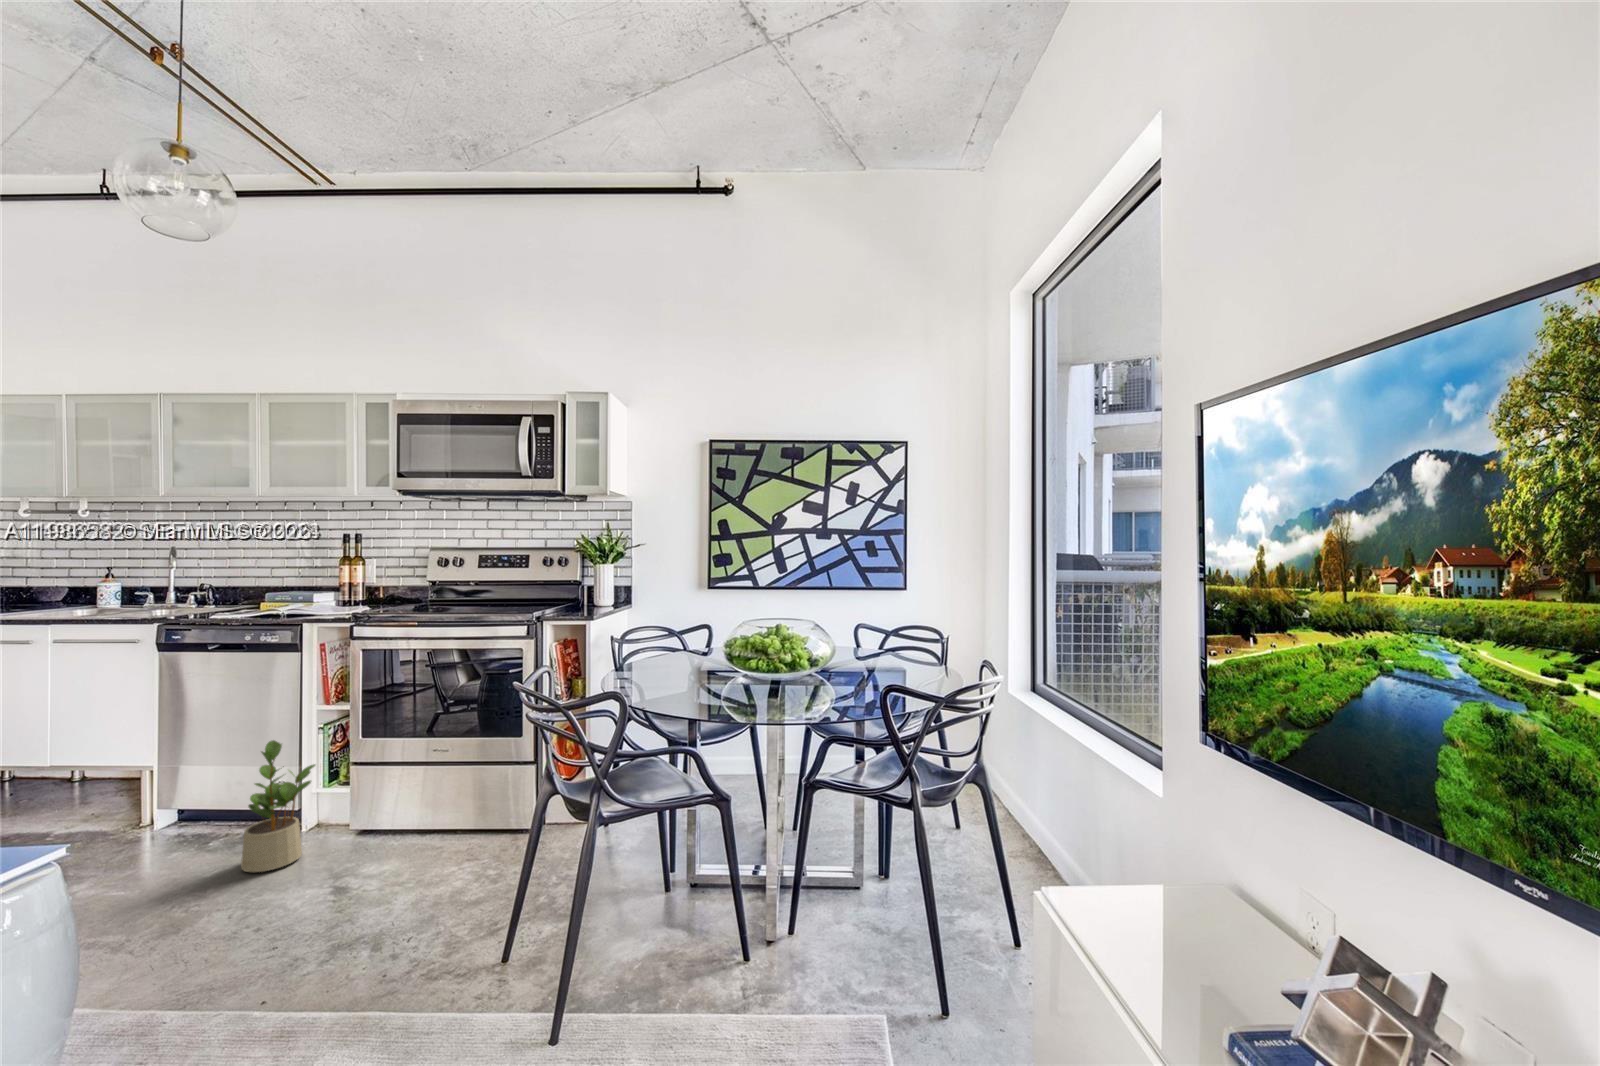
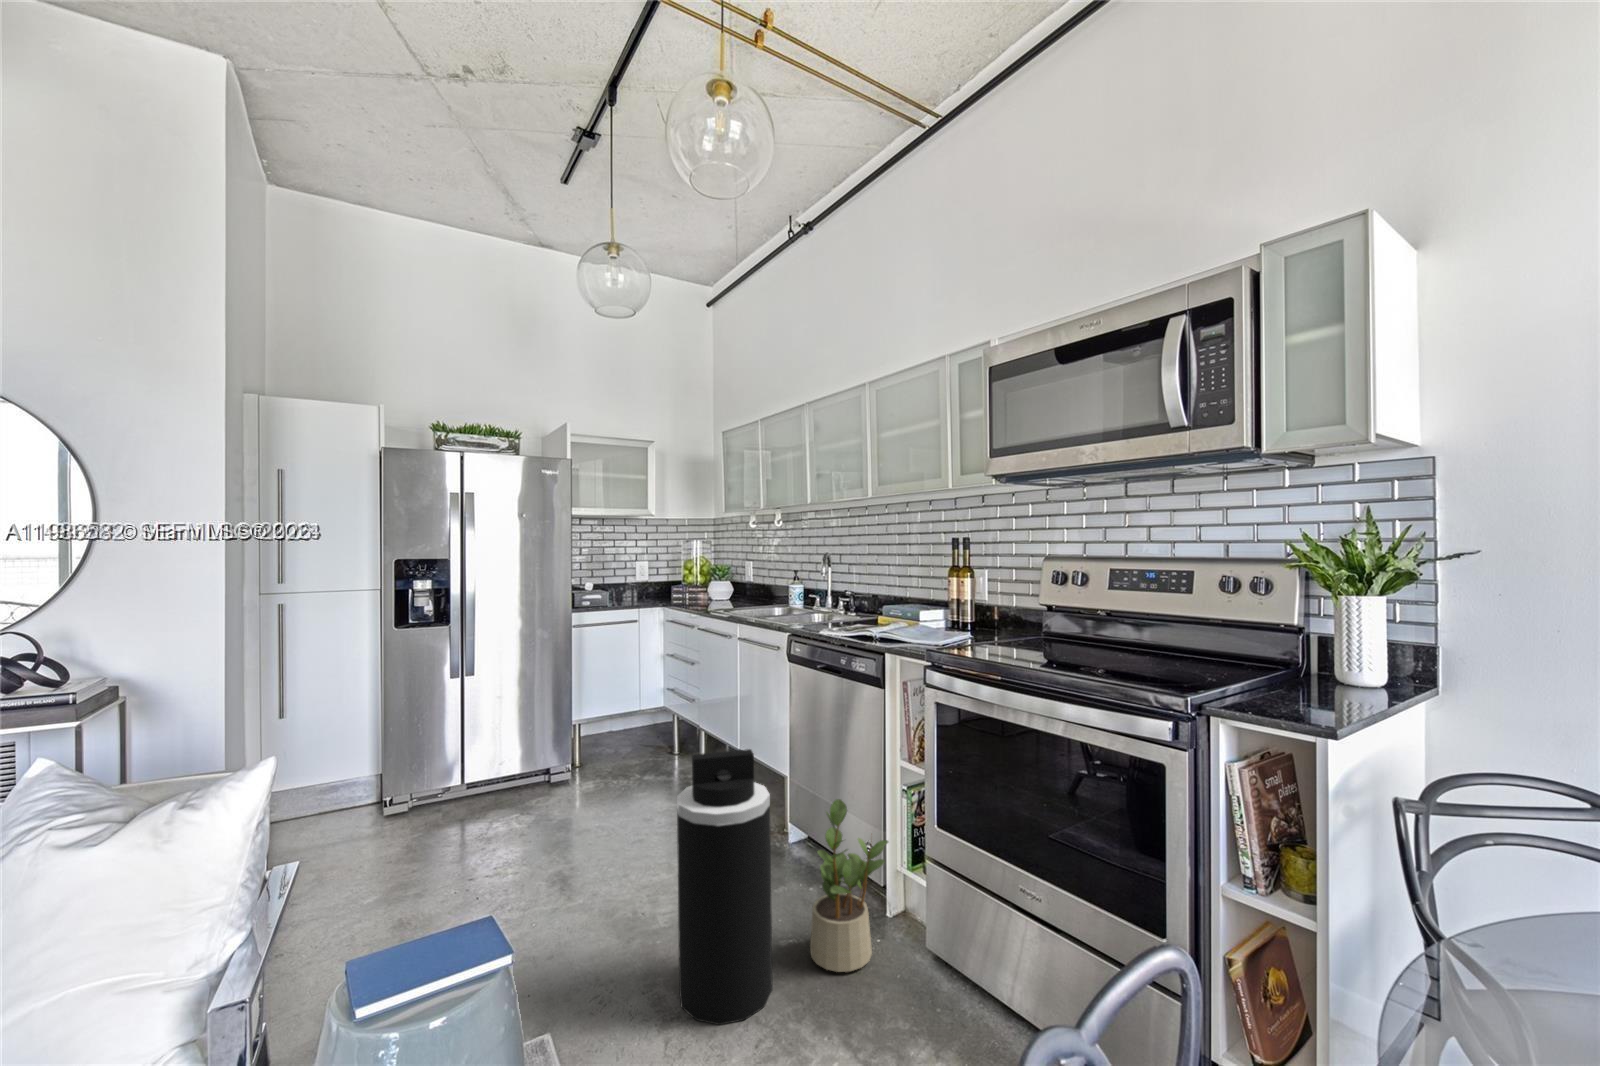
trash can: none [114,710,219,938] -> present [677,749,773,1025]

